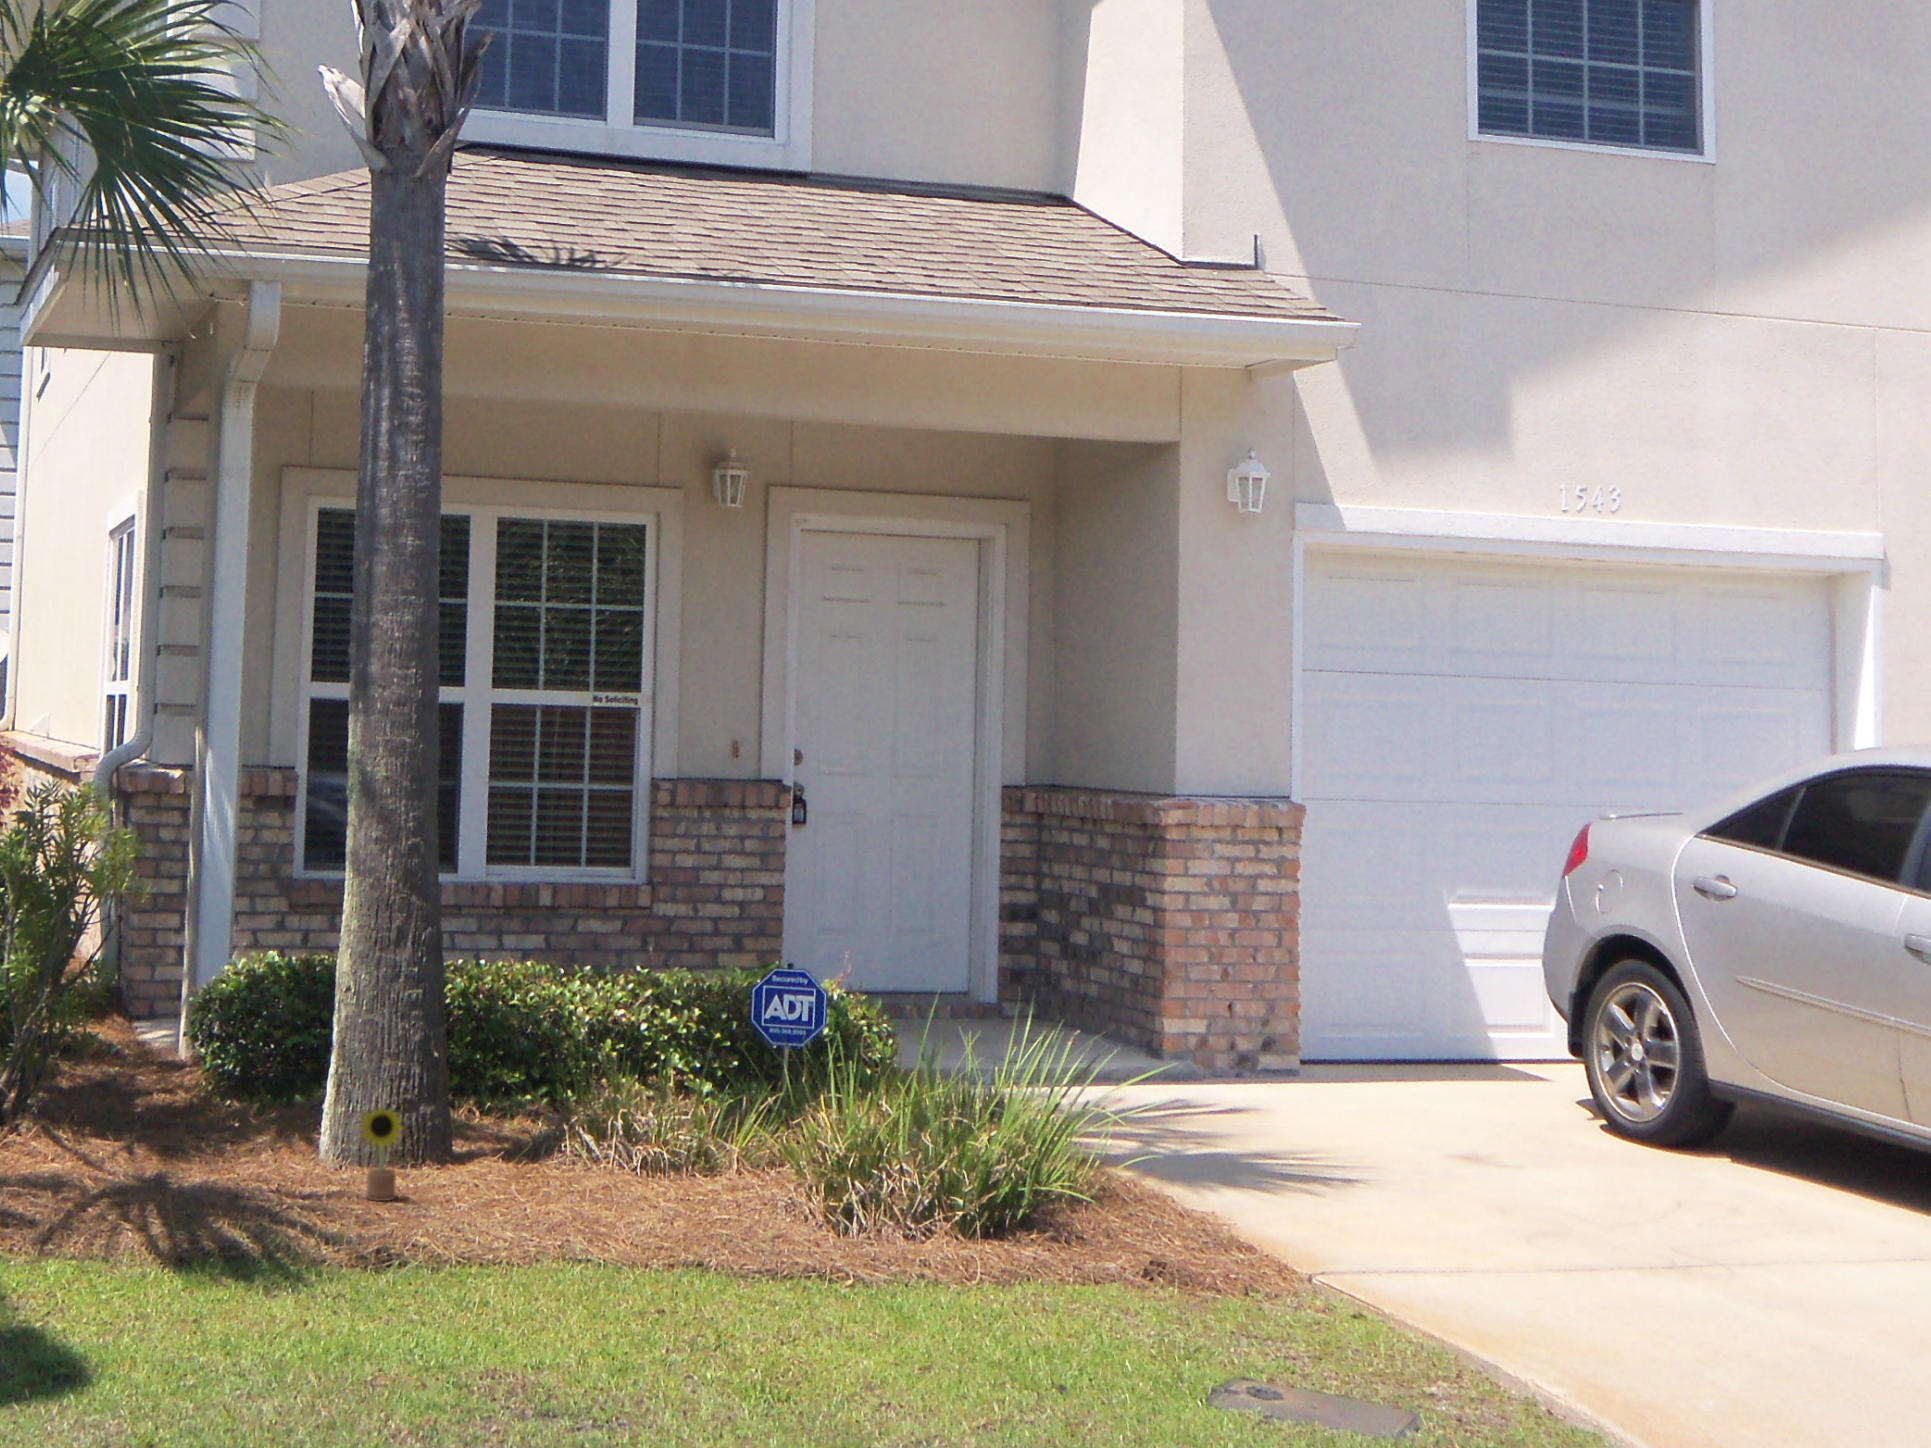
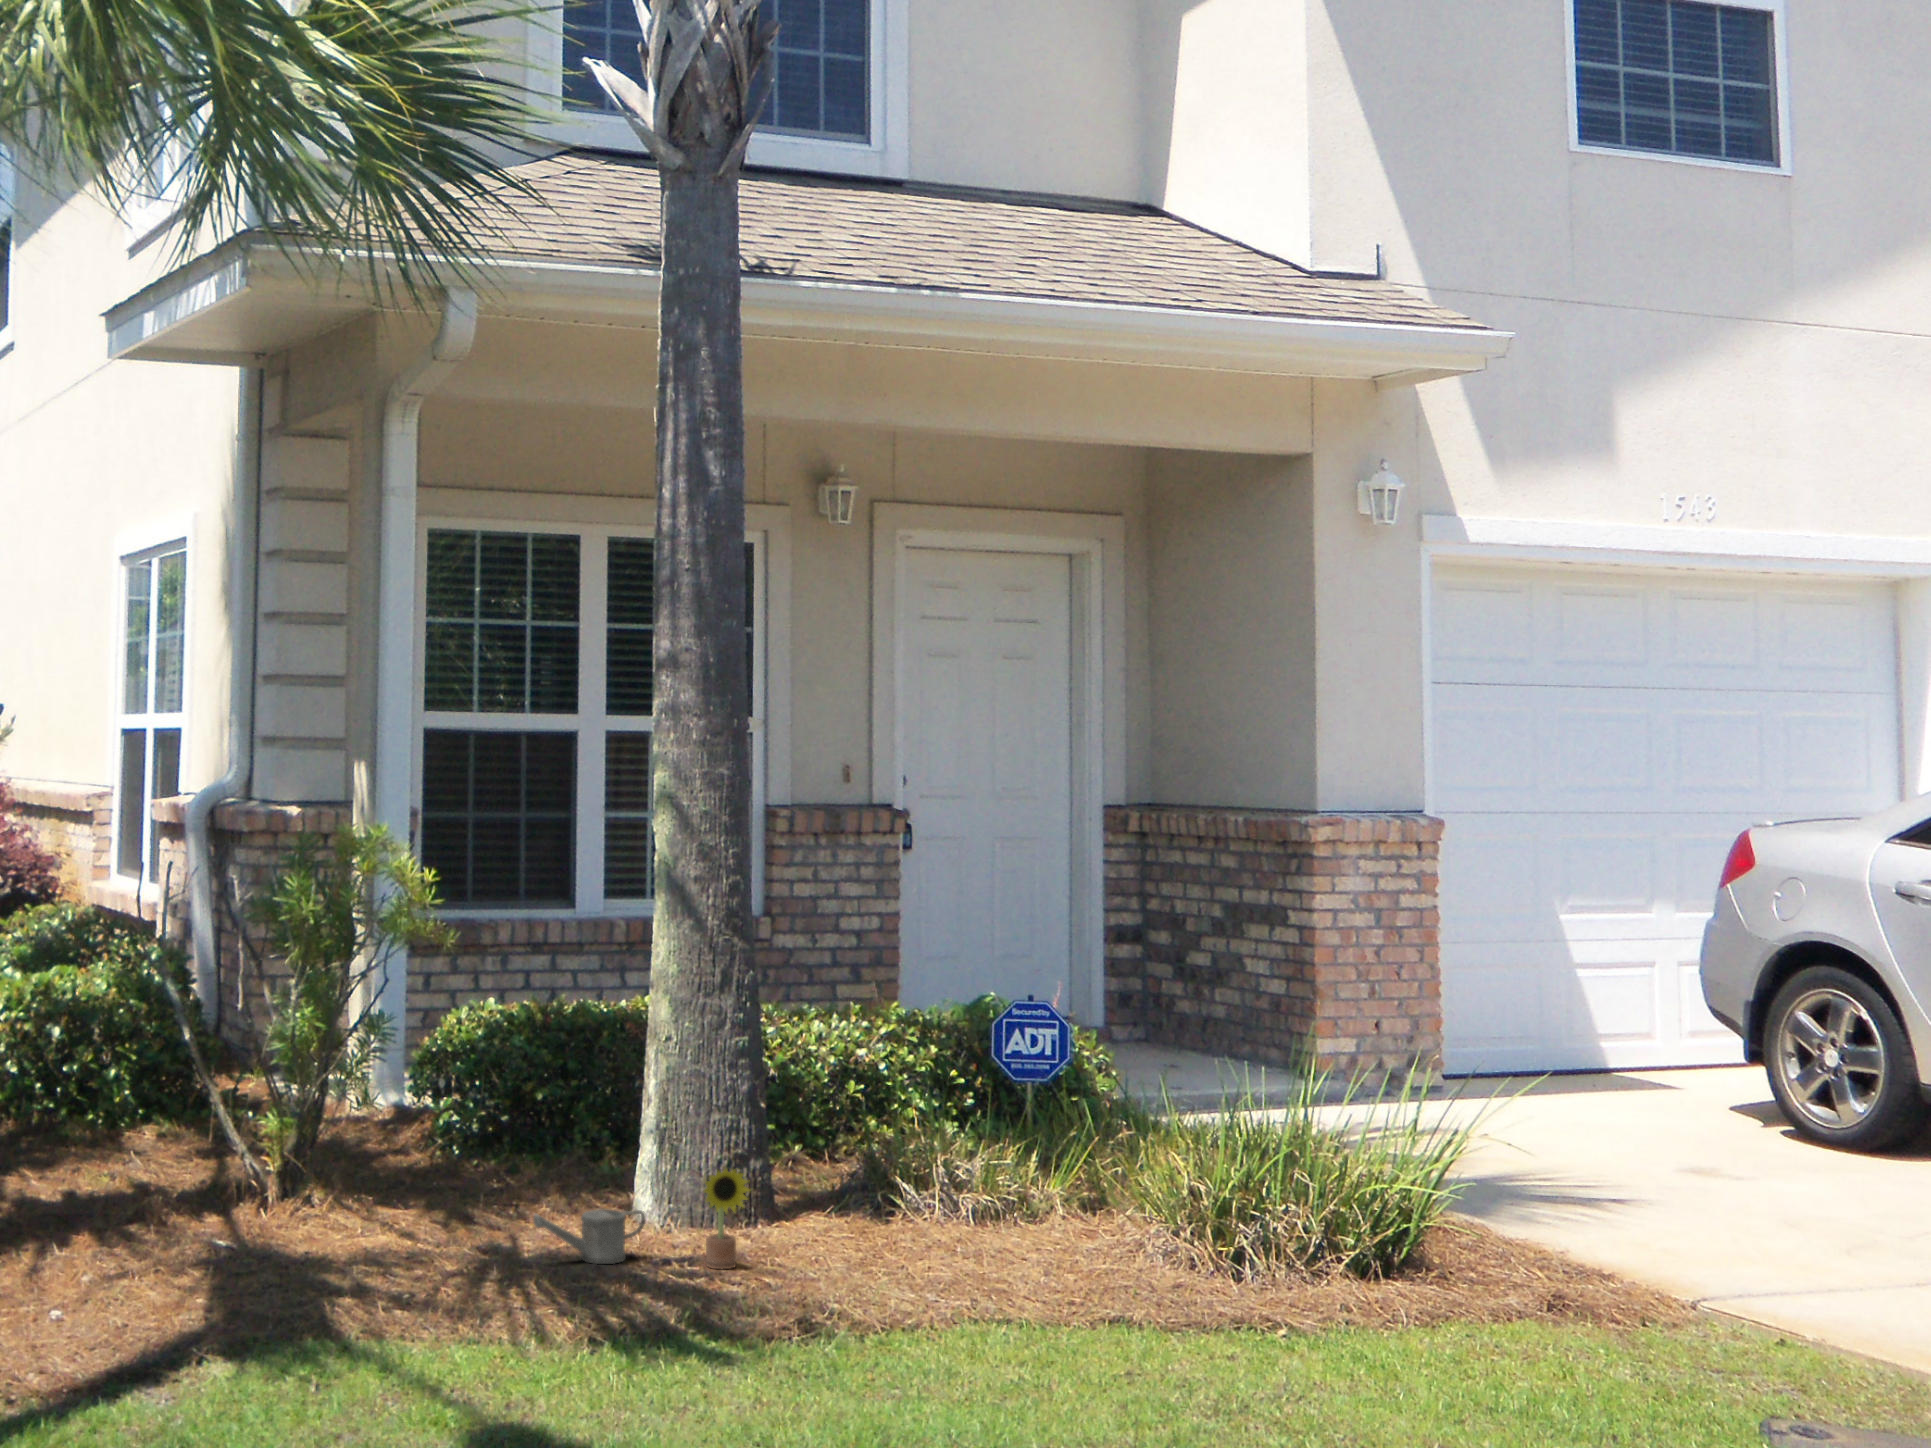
watering can: none [210,1141,321,1191] -> present [533,1210,645,1264]

